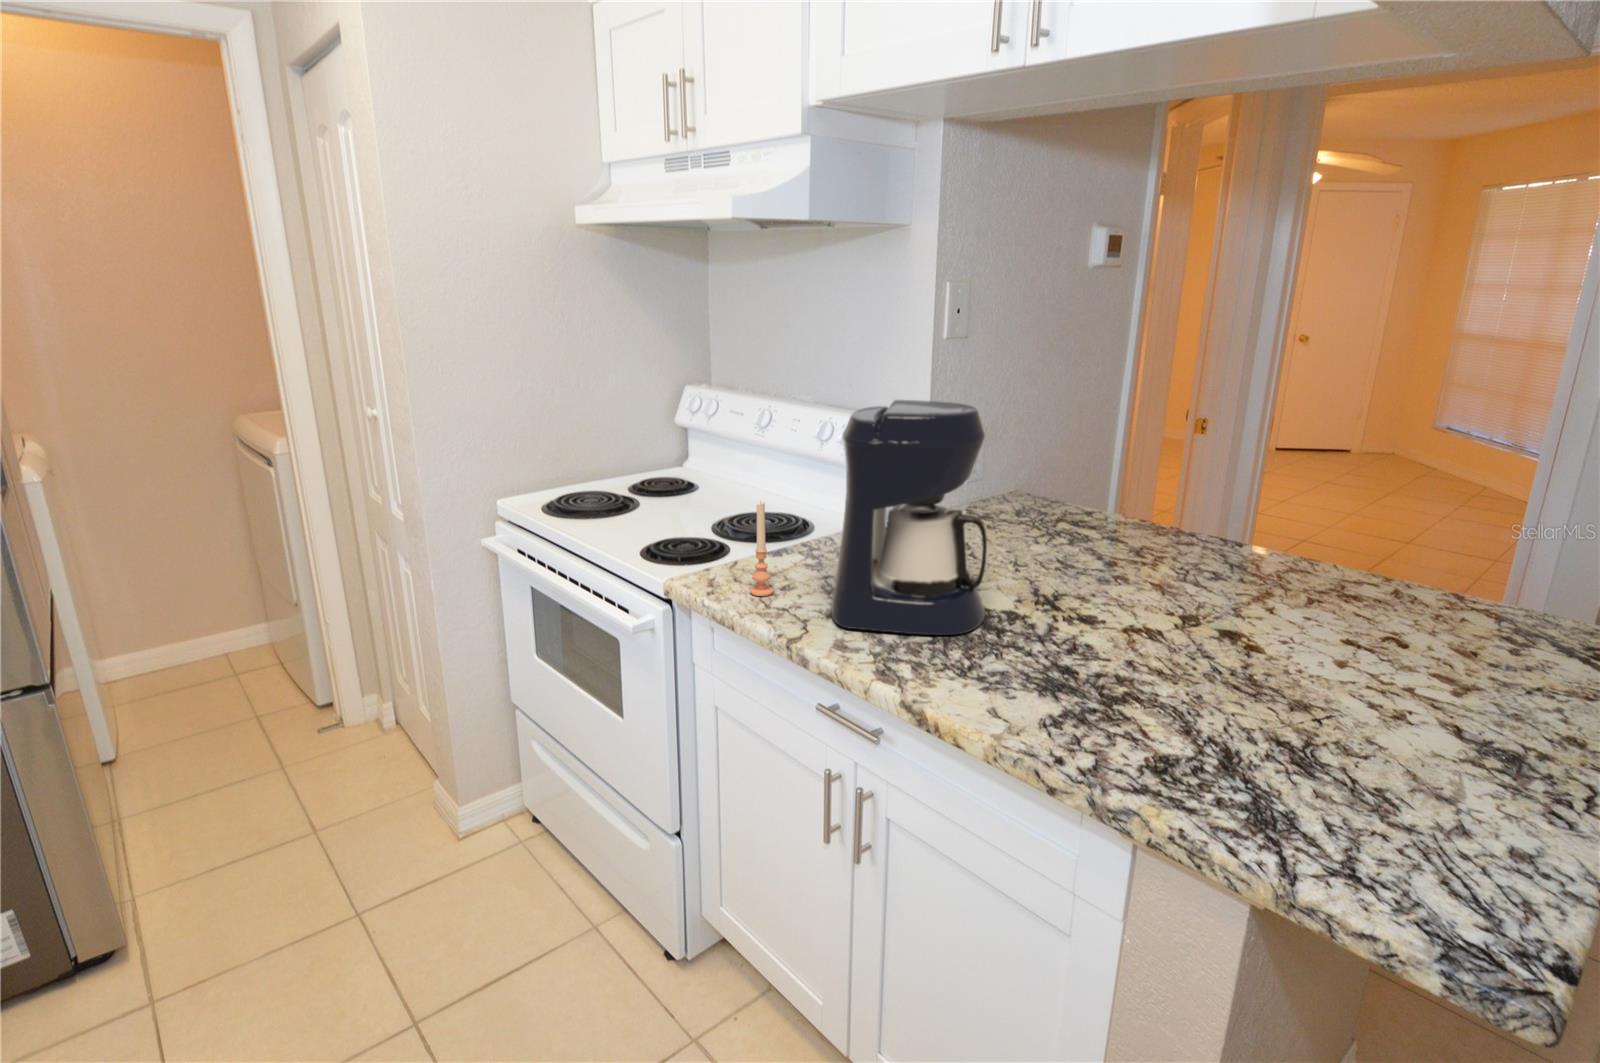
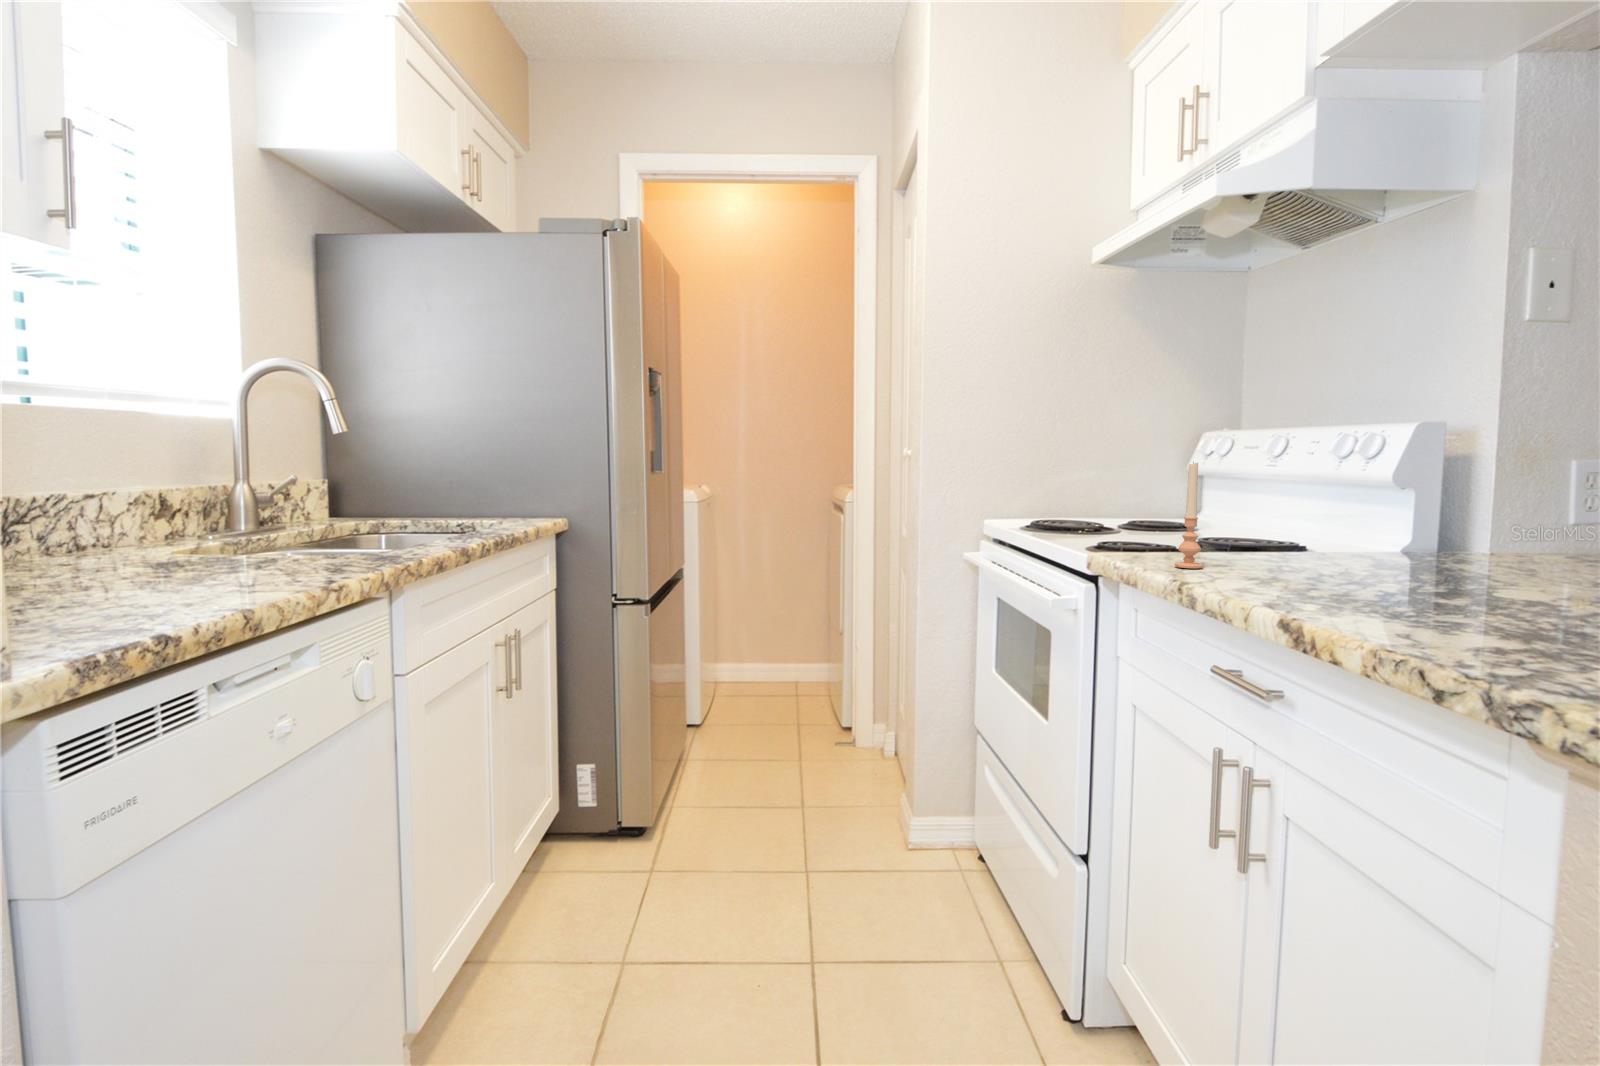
coffee maker: present [831,400,987,635] -> none [1253,317,1488,603]

